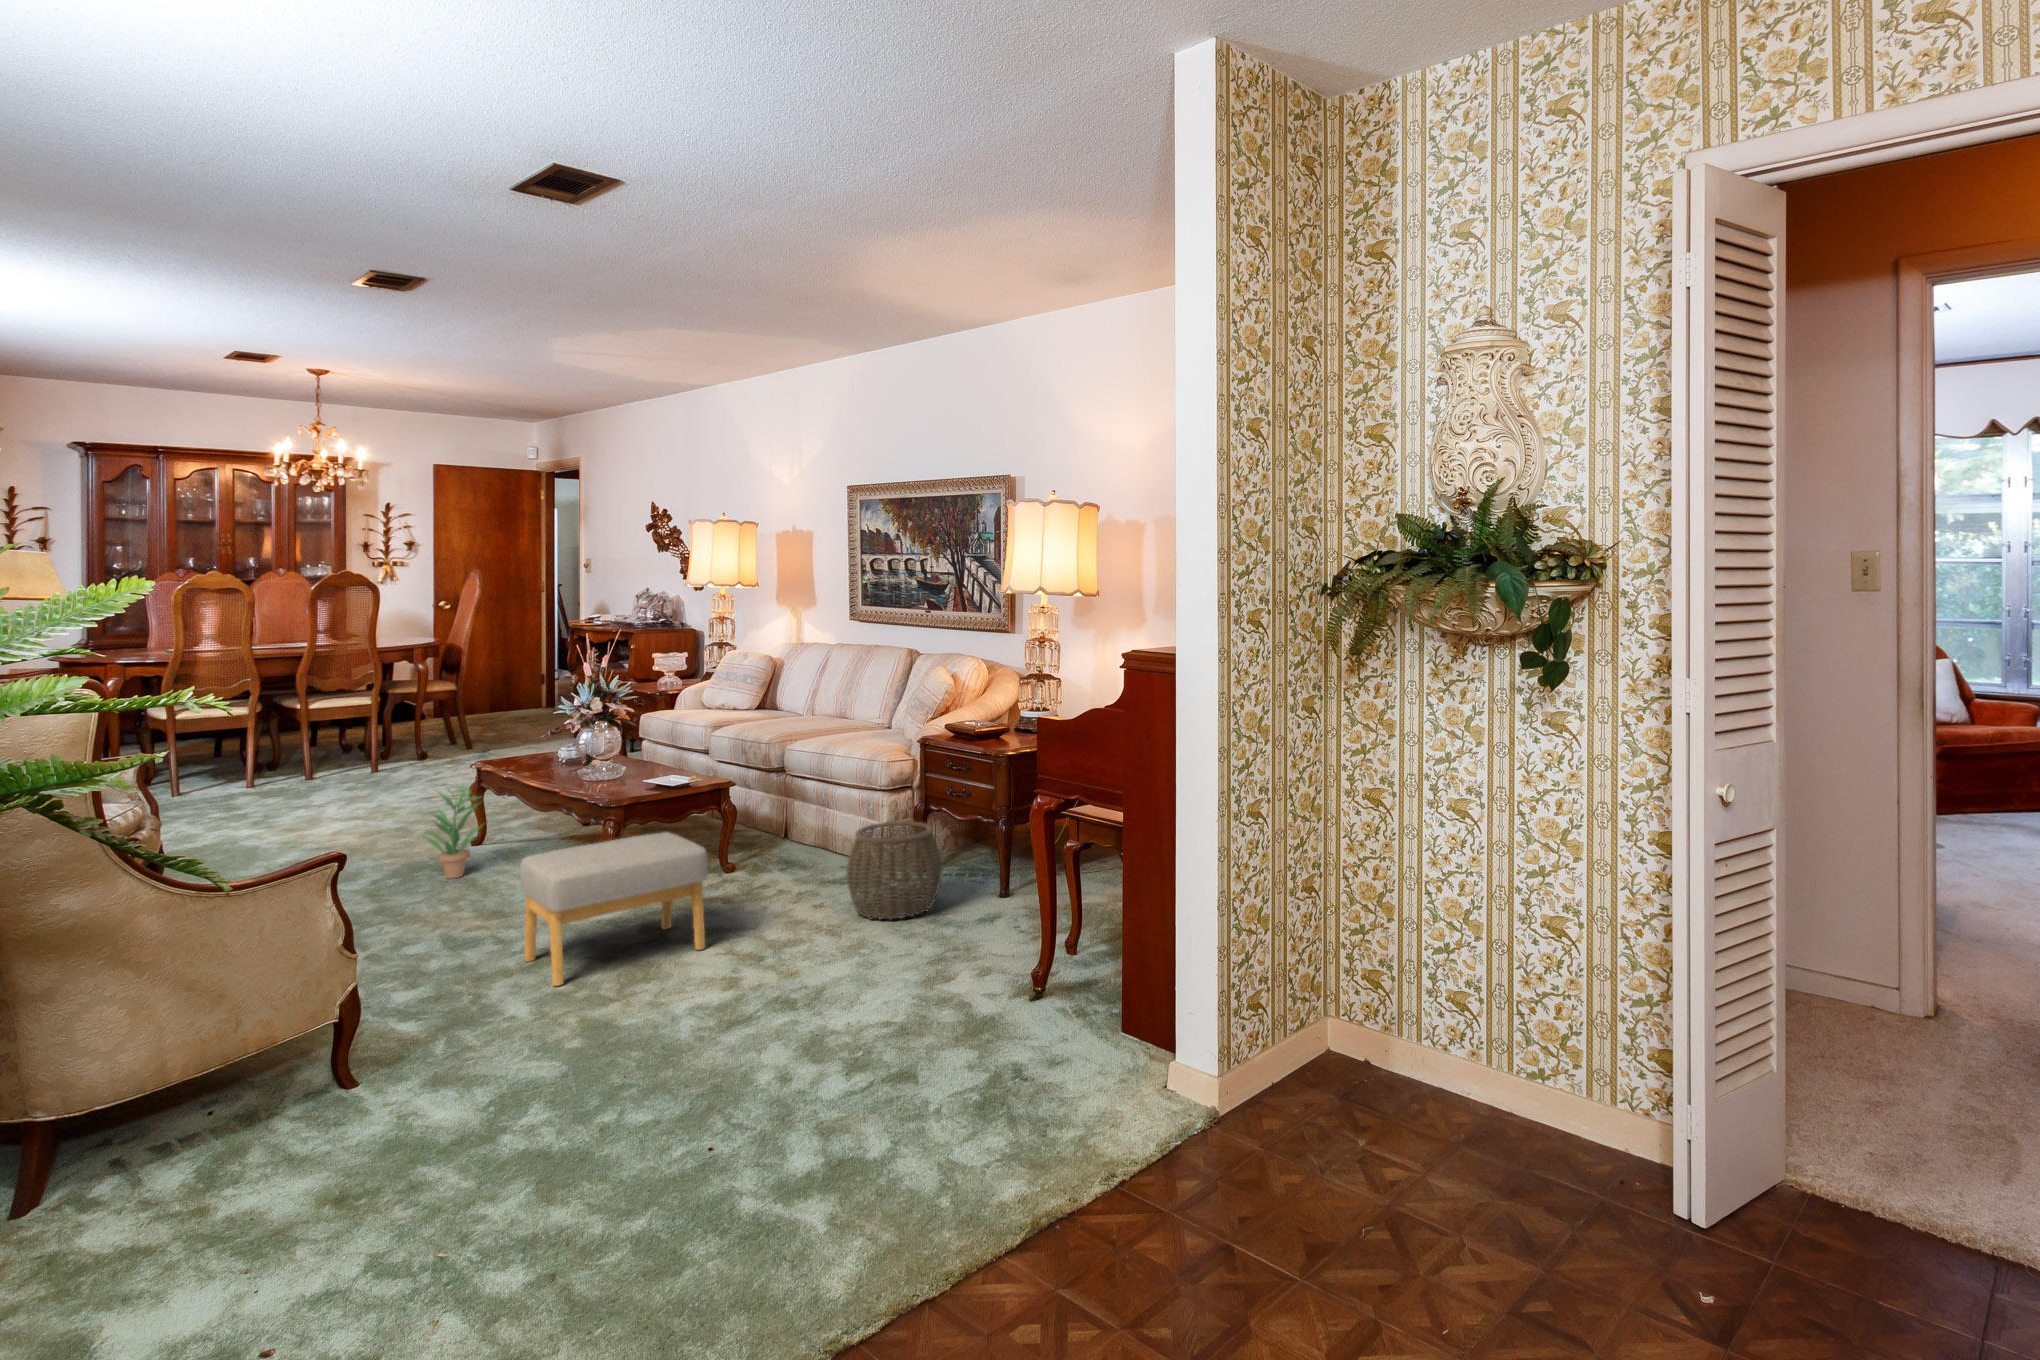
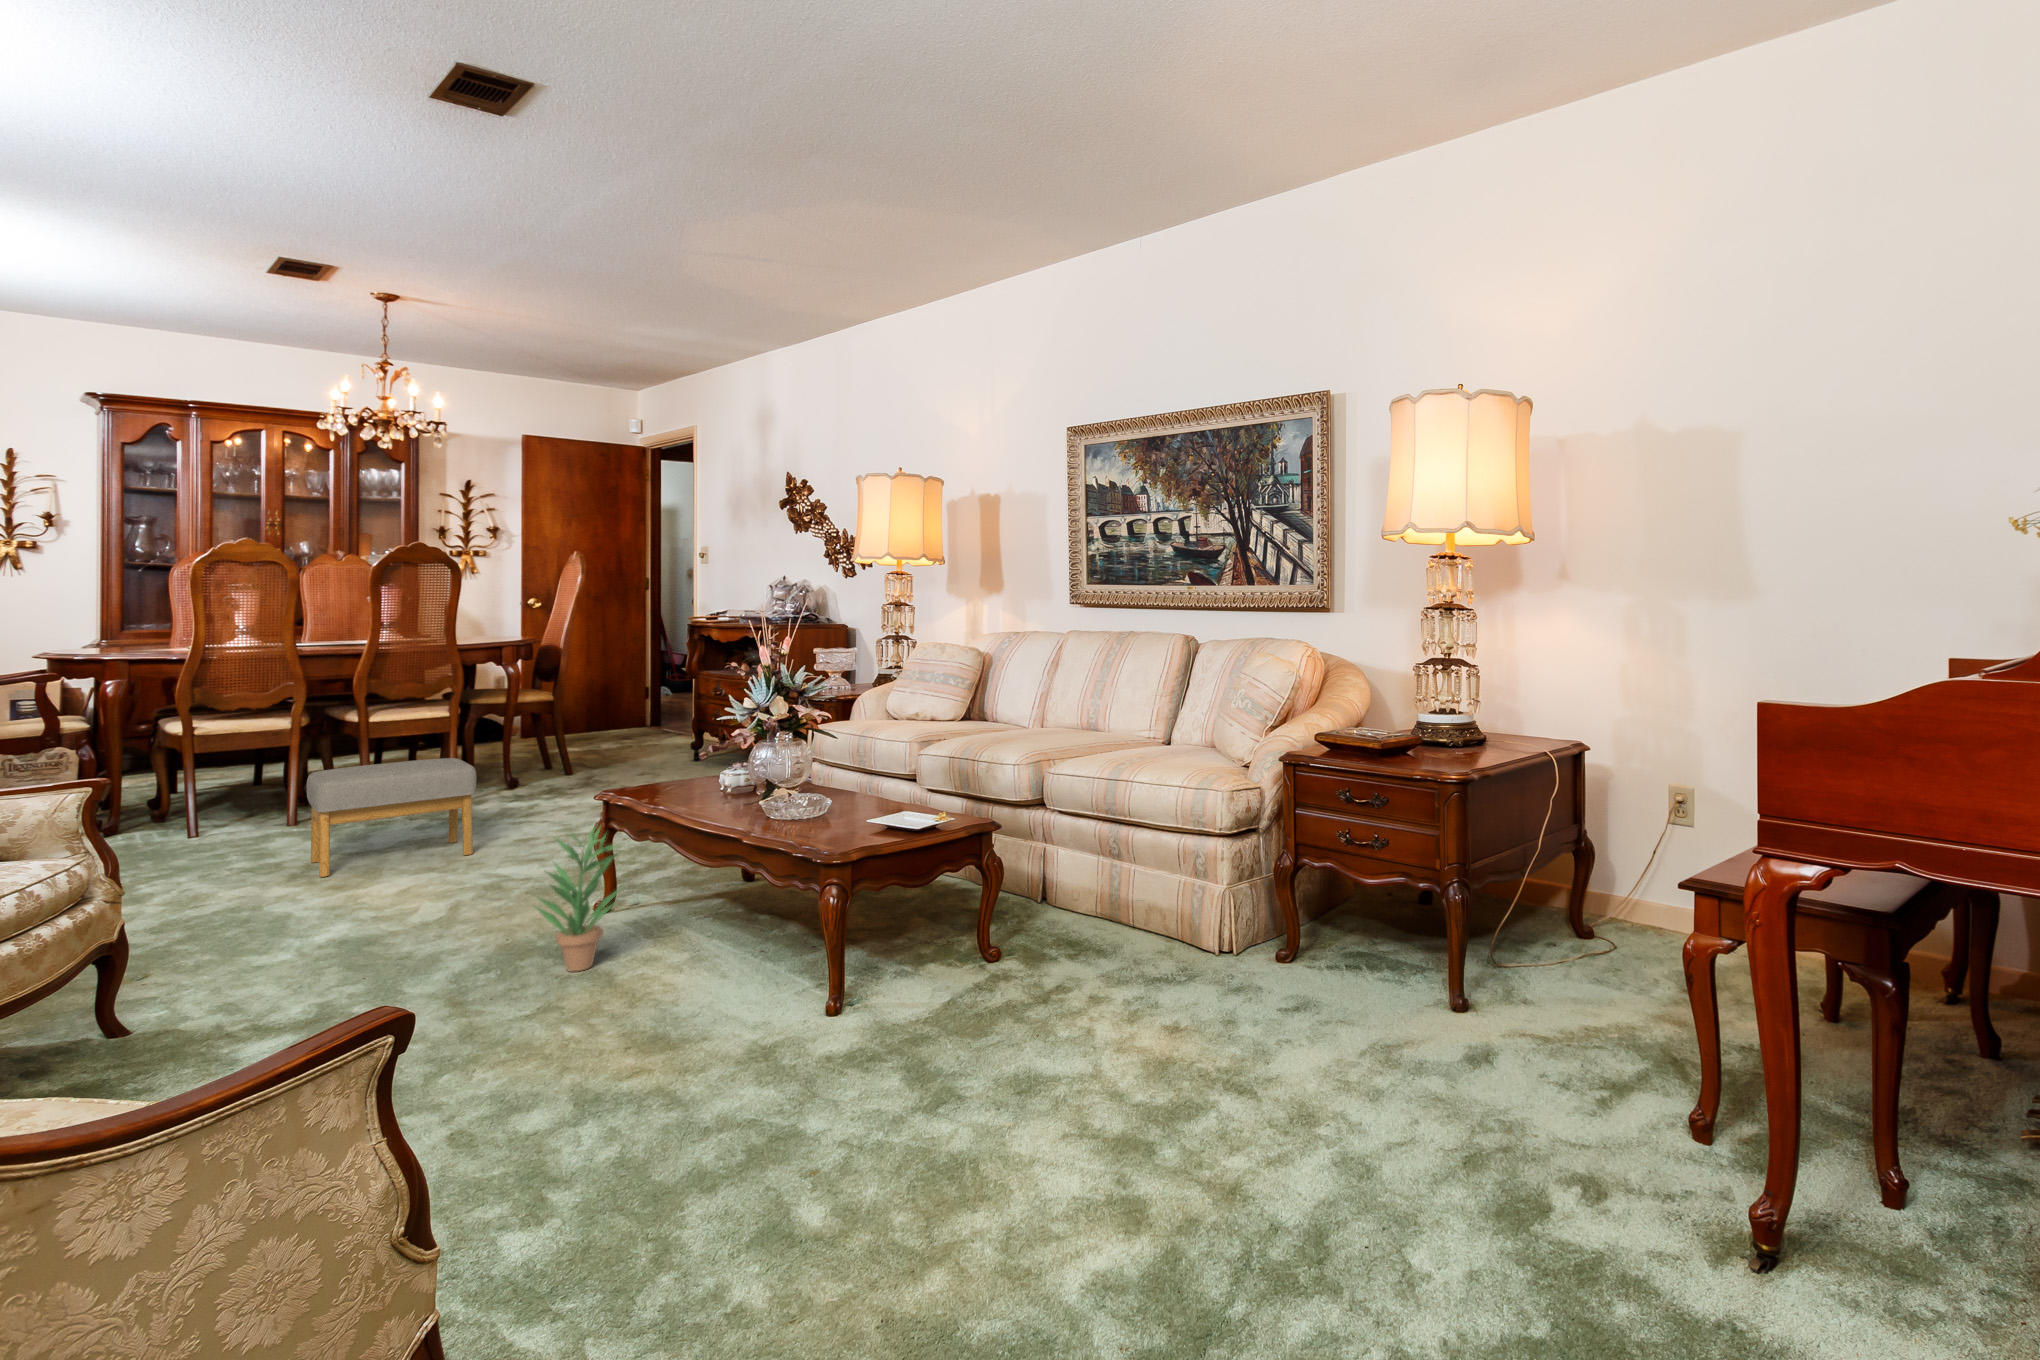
woven basket: present [847,821,943,920] -> none [1220,884,1373,1054]
footstool: present [520,832,708,986] -> present [307,758,476,877]

